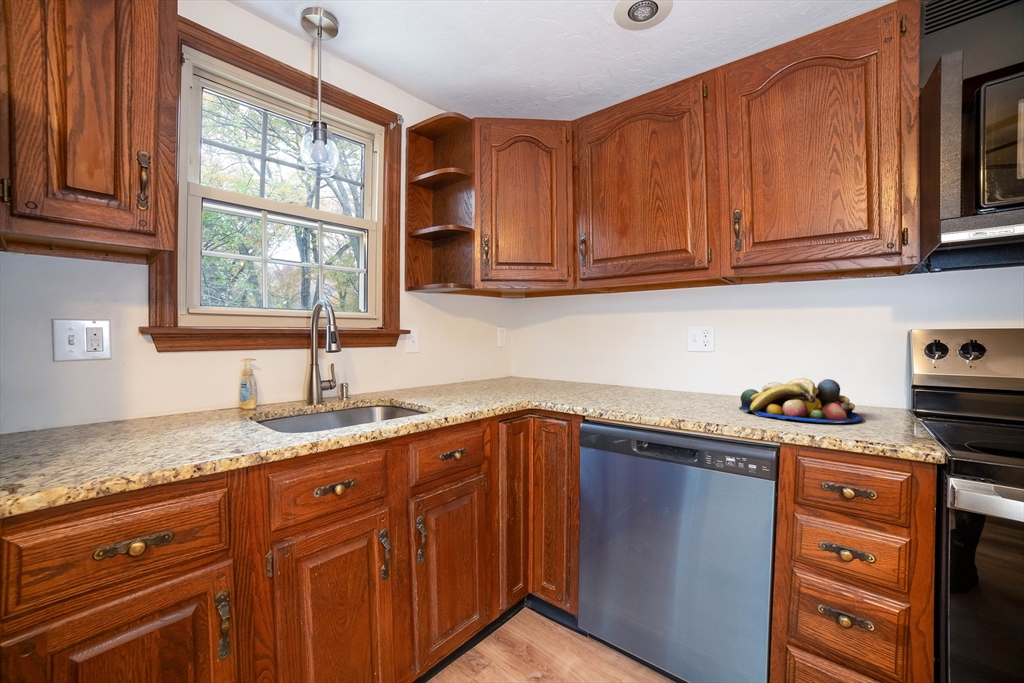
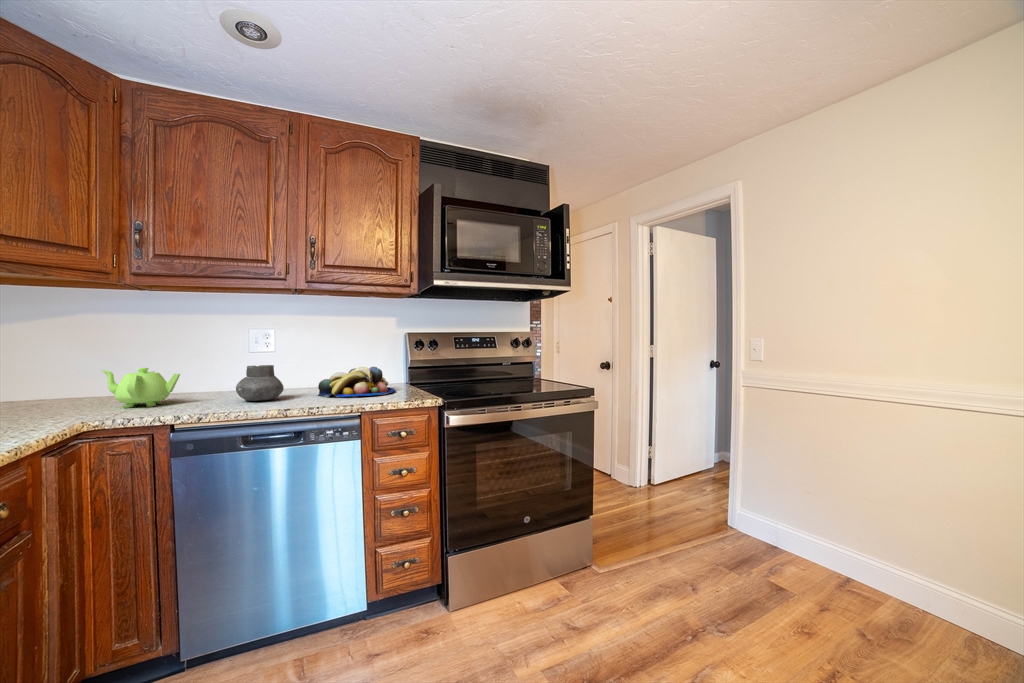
teapot: none [561,360,609,395] -> present [101,368,180,408]
vase: none [648,365,697,405] -> present [236,365,284,401]

